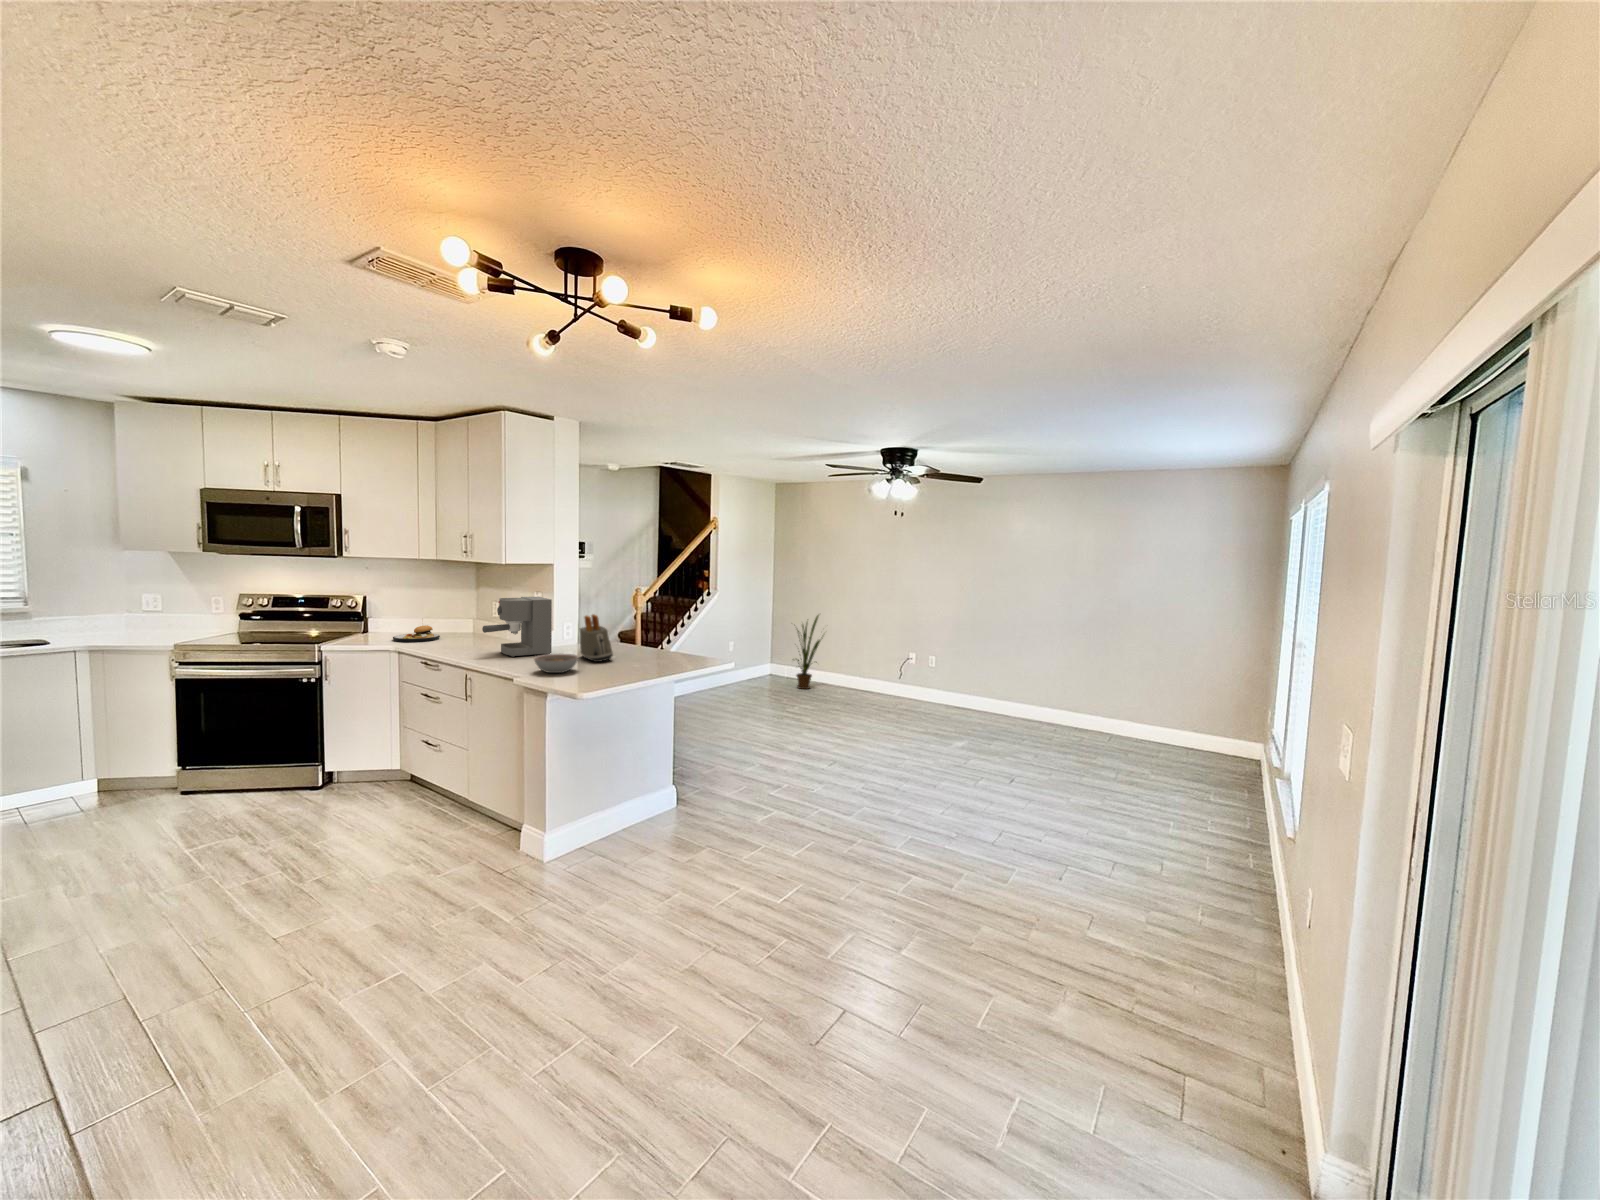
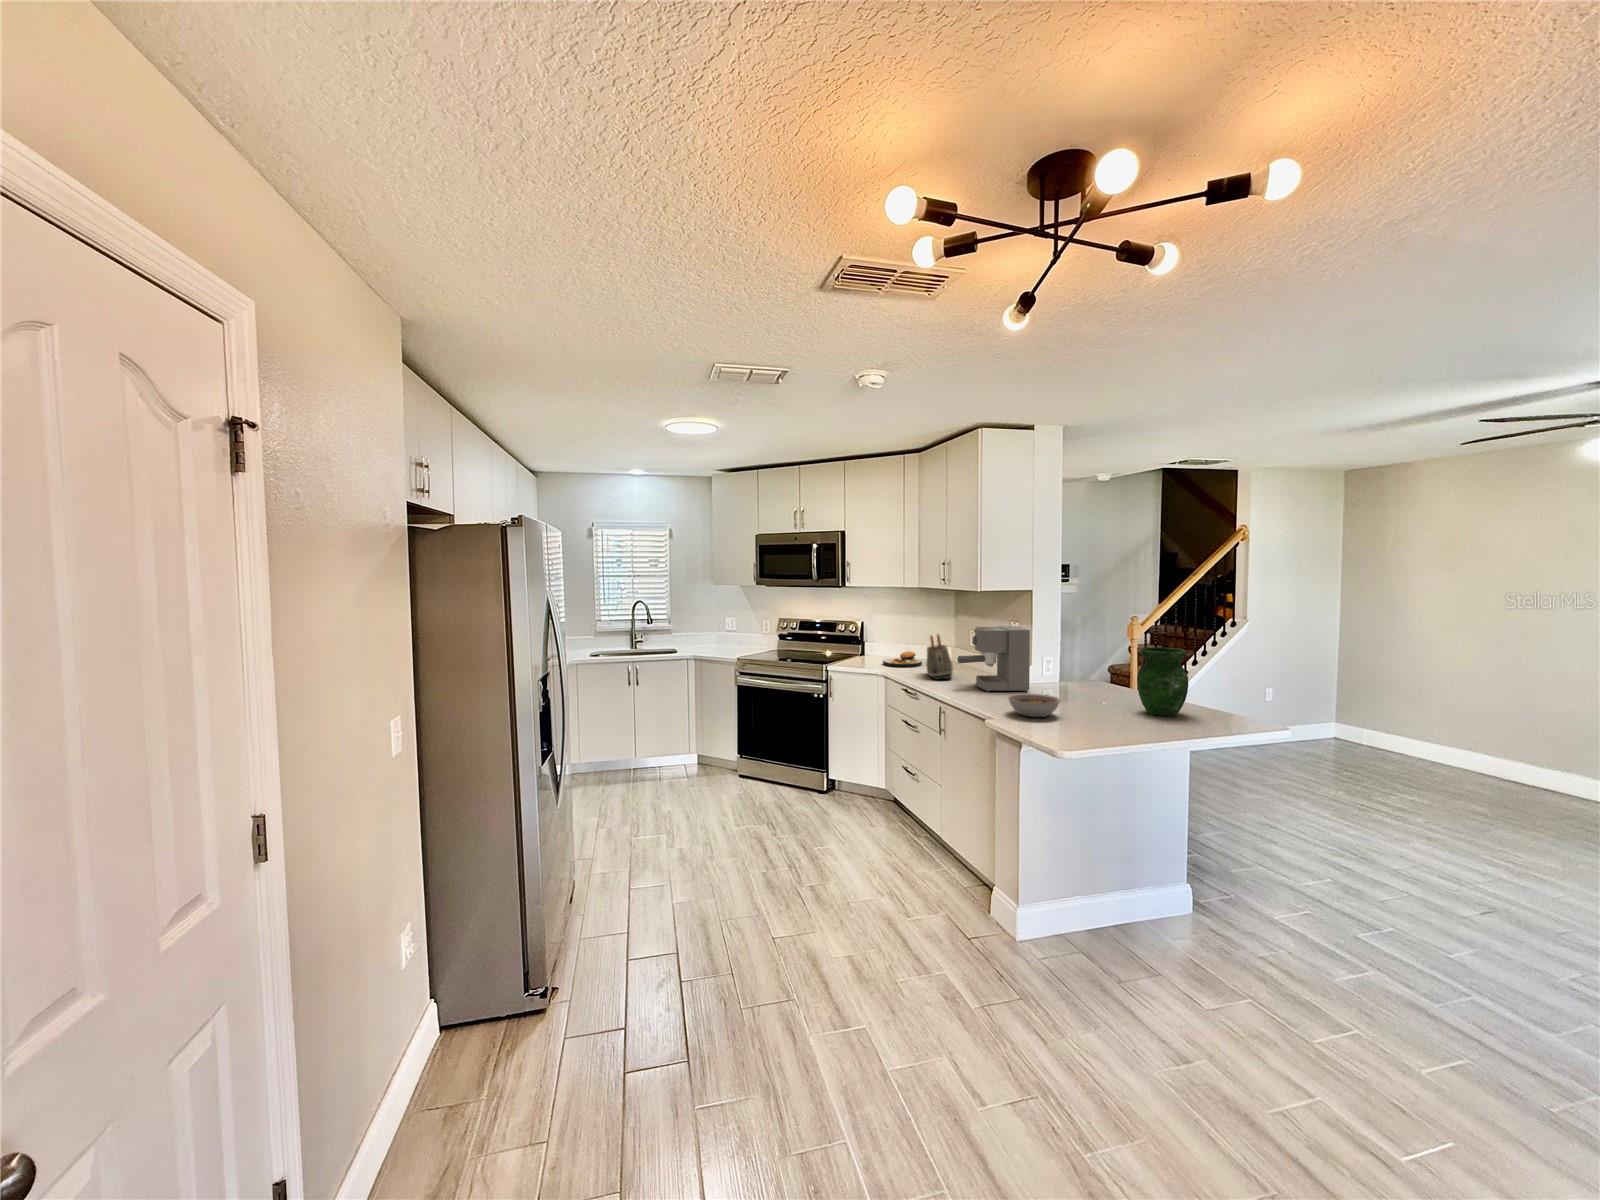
vase: none [638,611,673,663] -> present [1137,647,1188,716]
toaster: present [580,614,613,662] -> present [926,634,953,680]
house plant: present [796,615,821,689] -> none [1374,657,1456,769]

